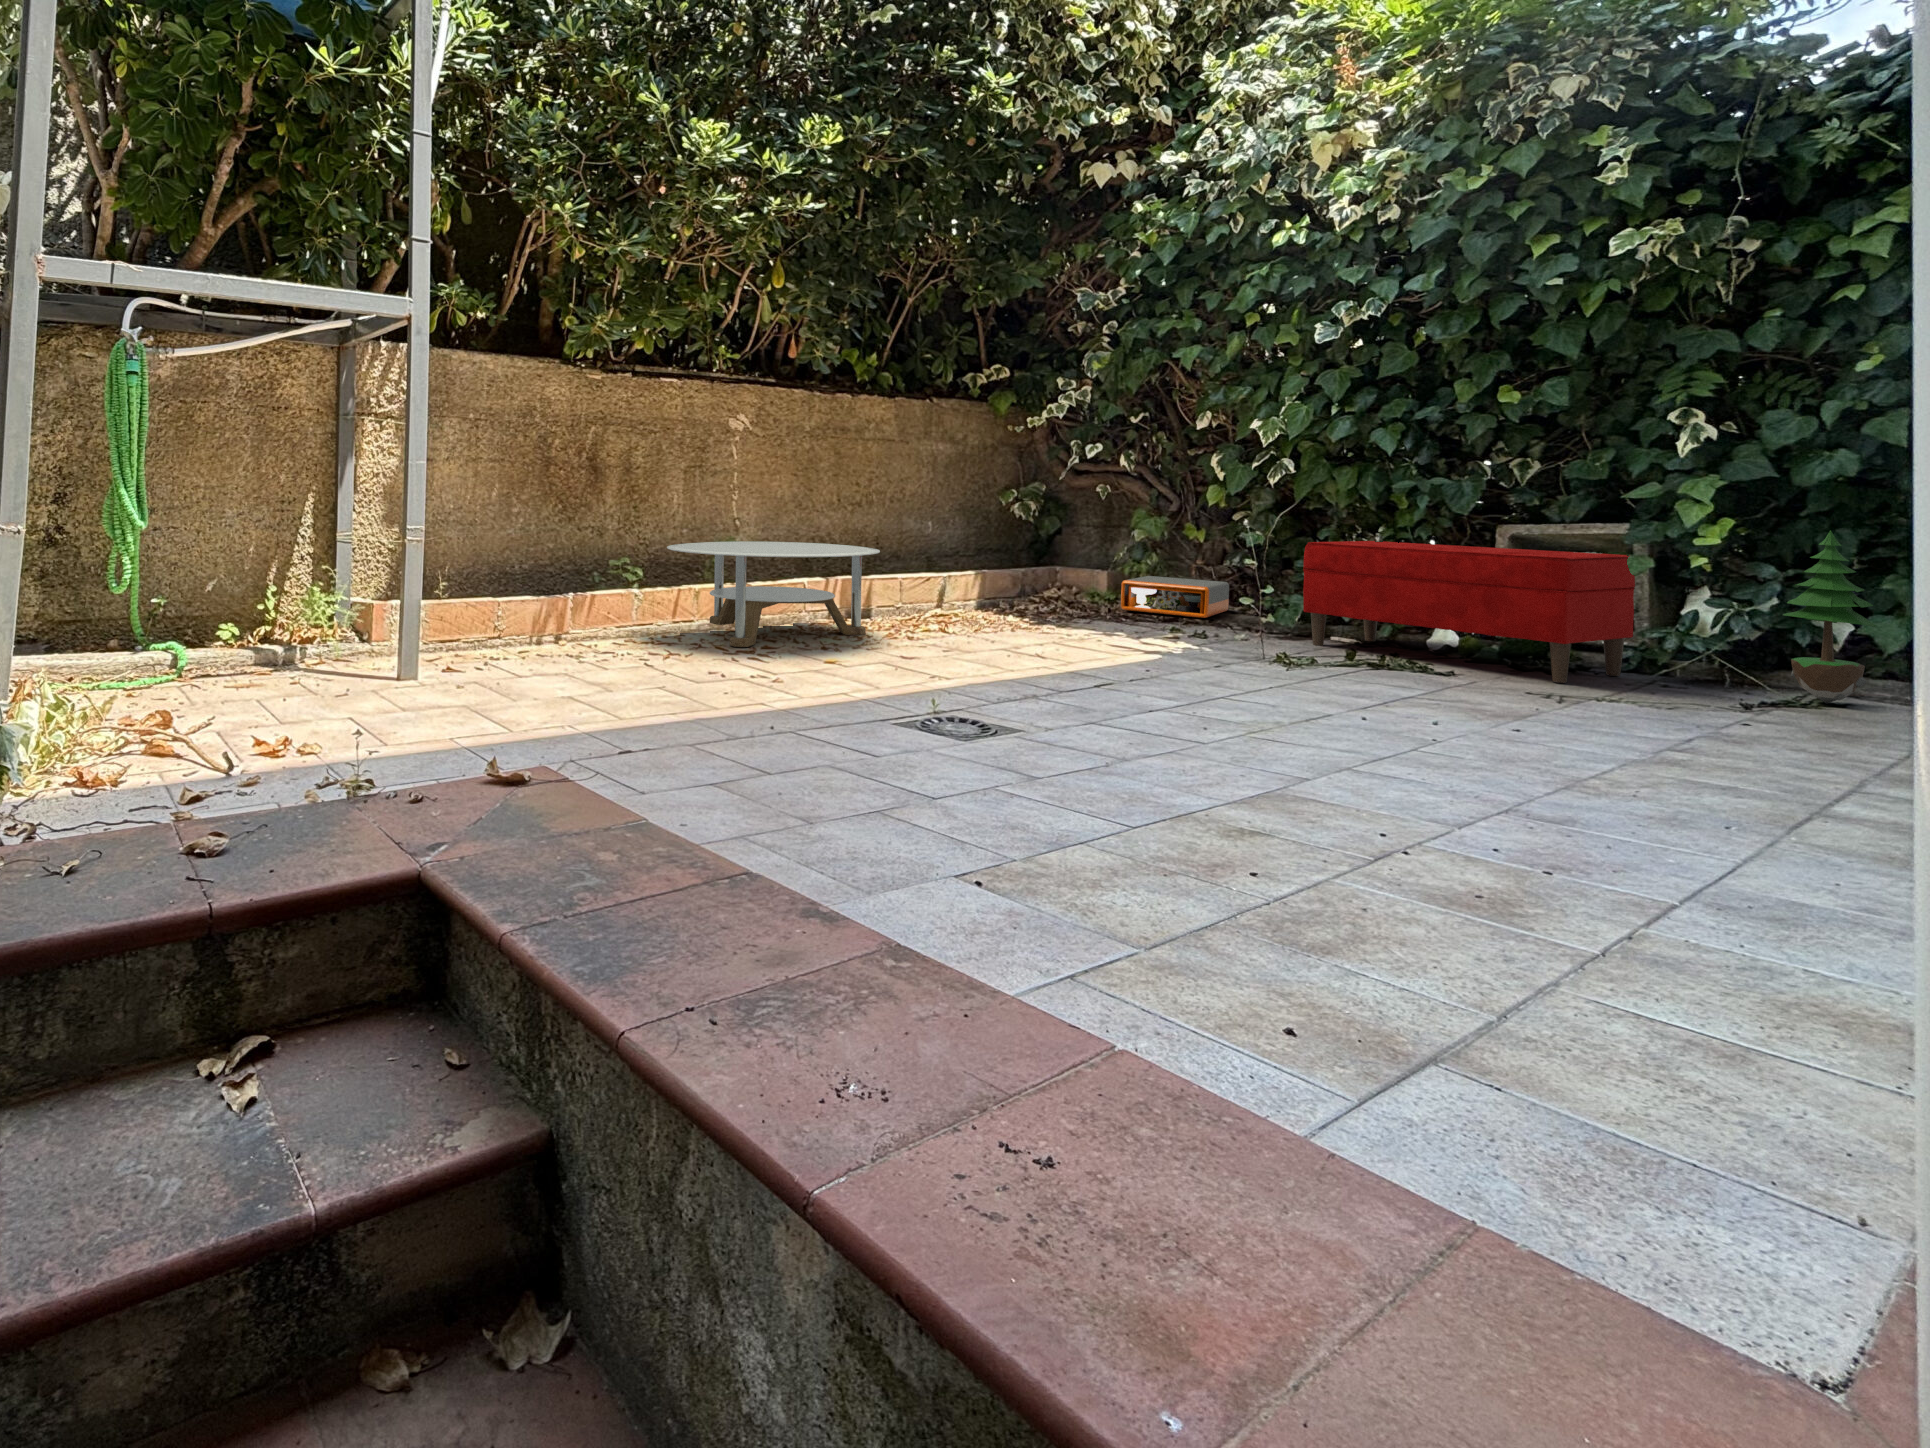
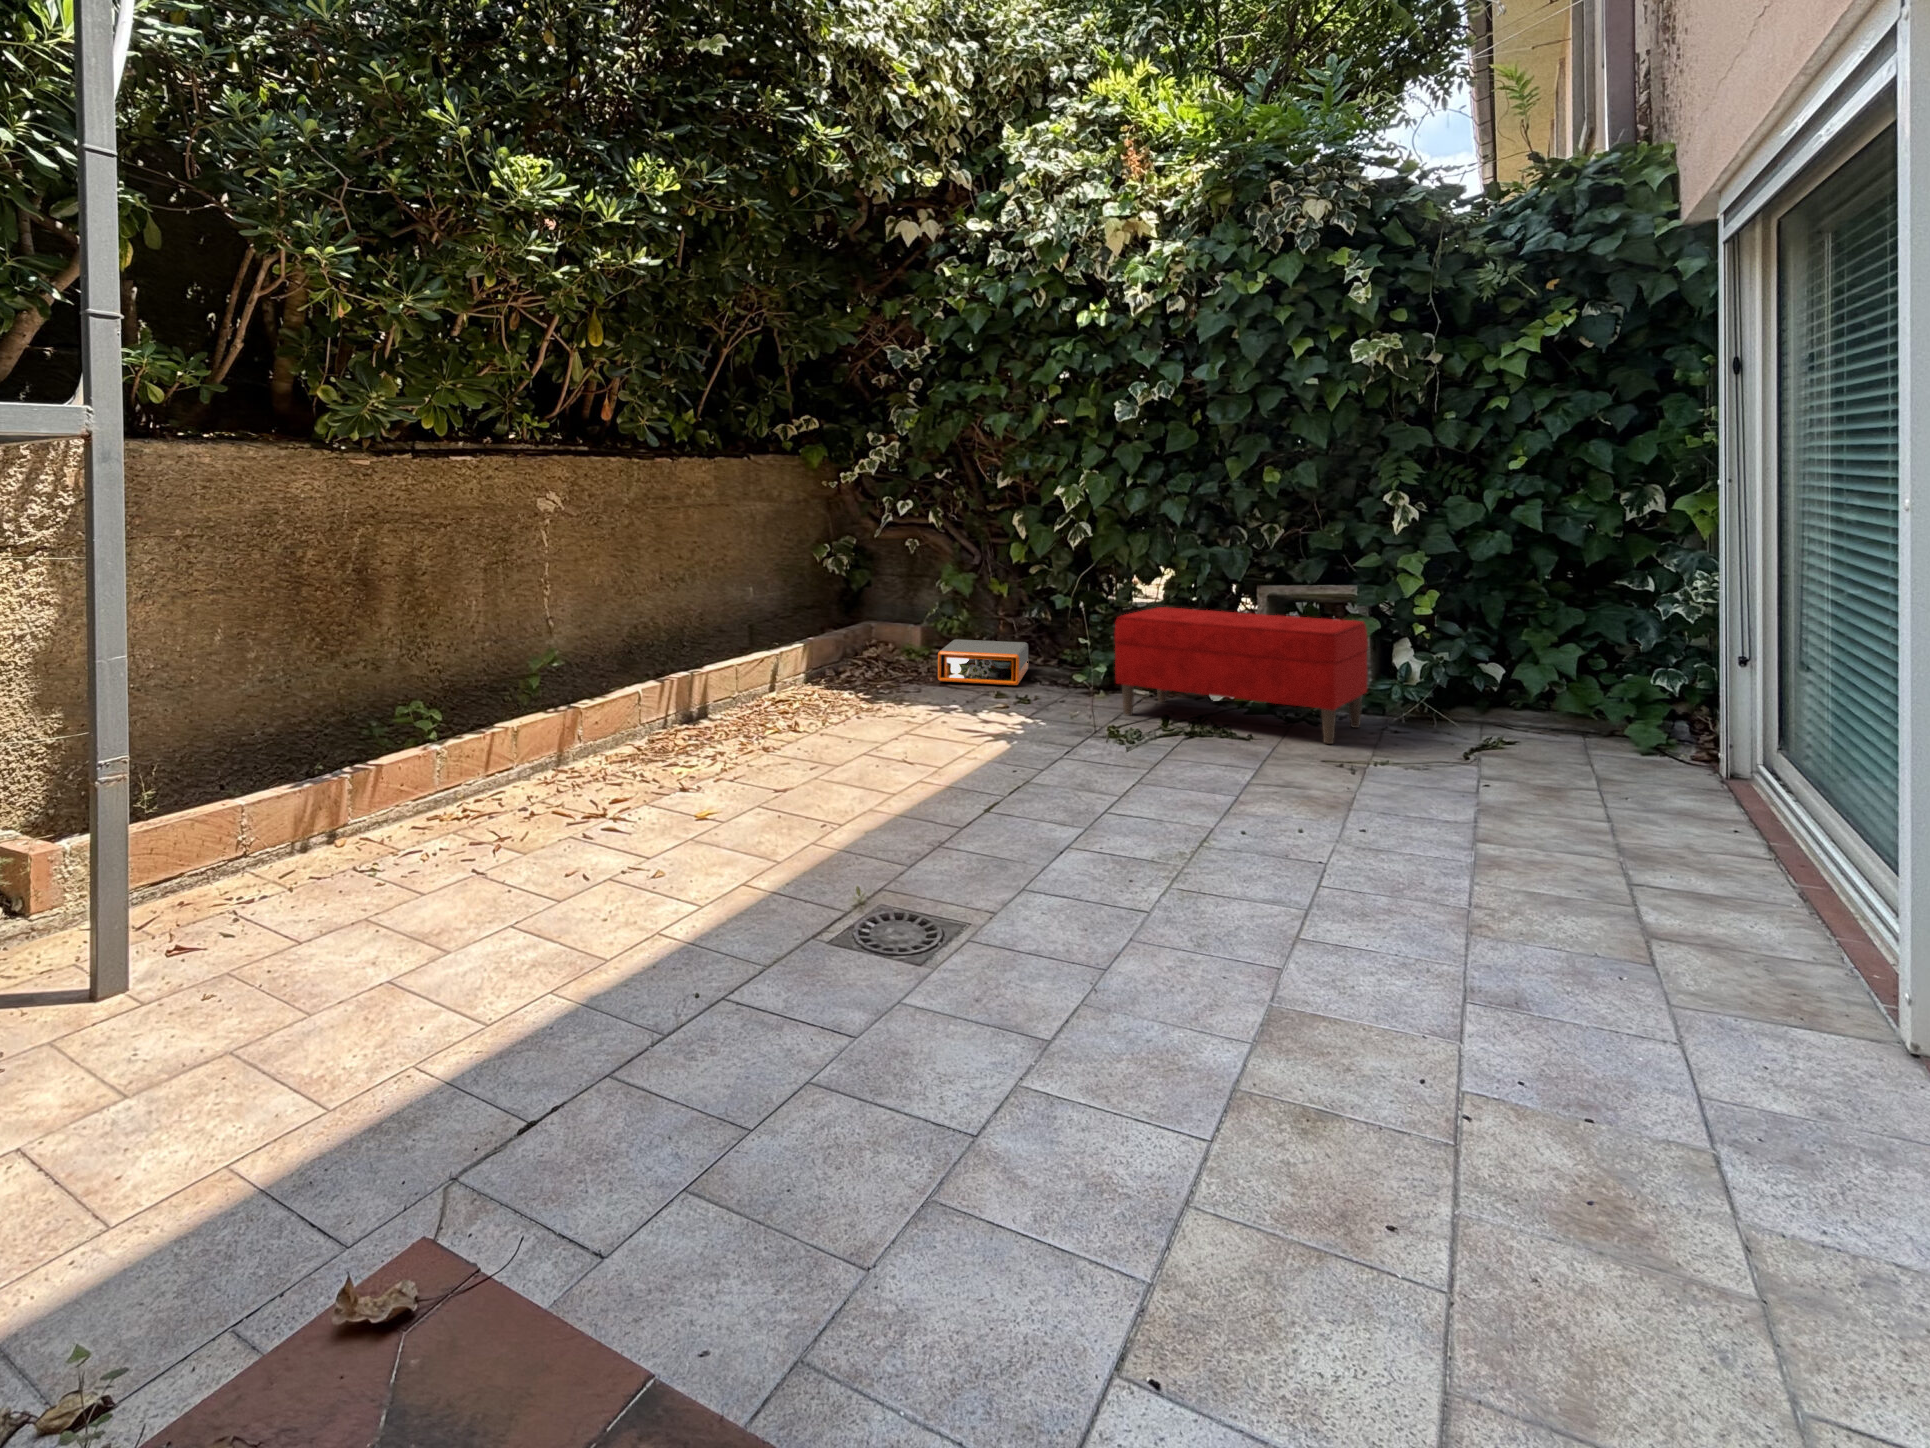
potted tree: present [1783,530,1876,703] -> none [1470,600,1529,743]
round table: present [667,541,880,647] -> none [461,650,725,808]

